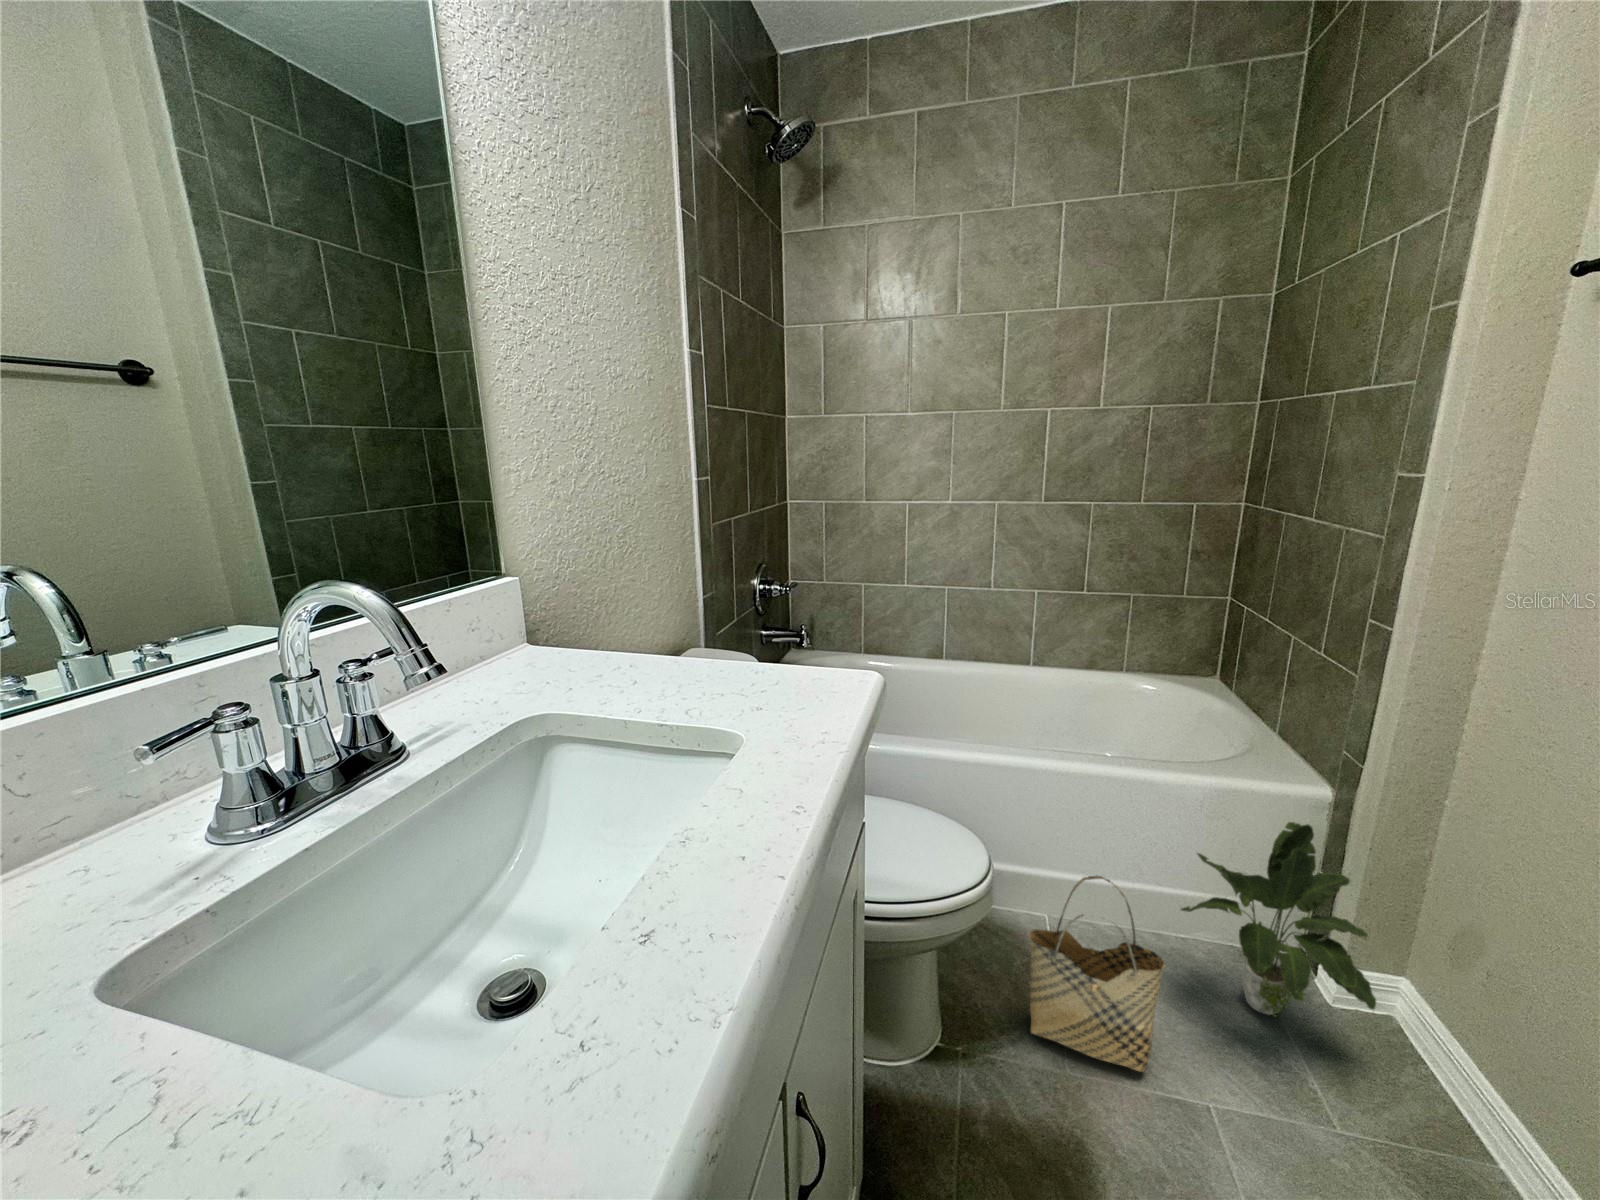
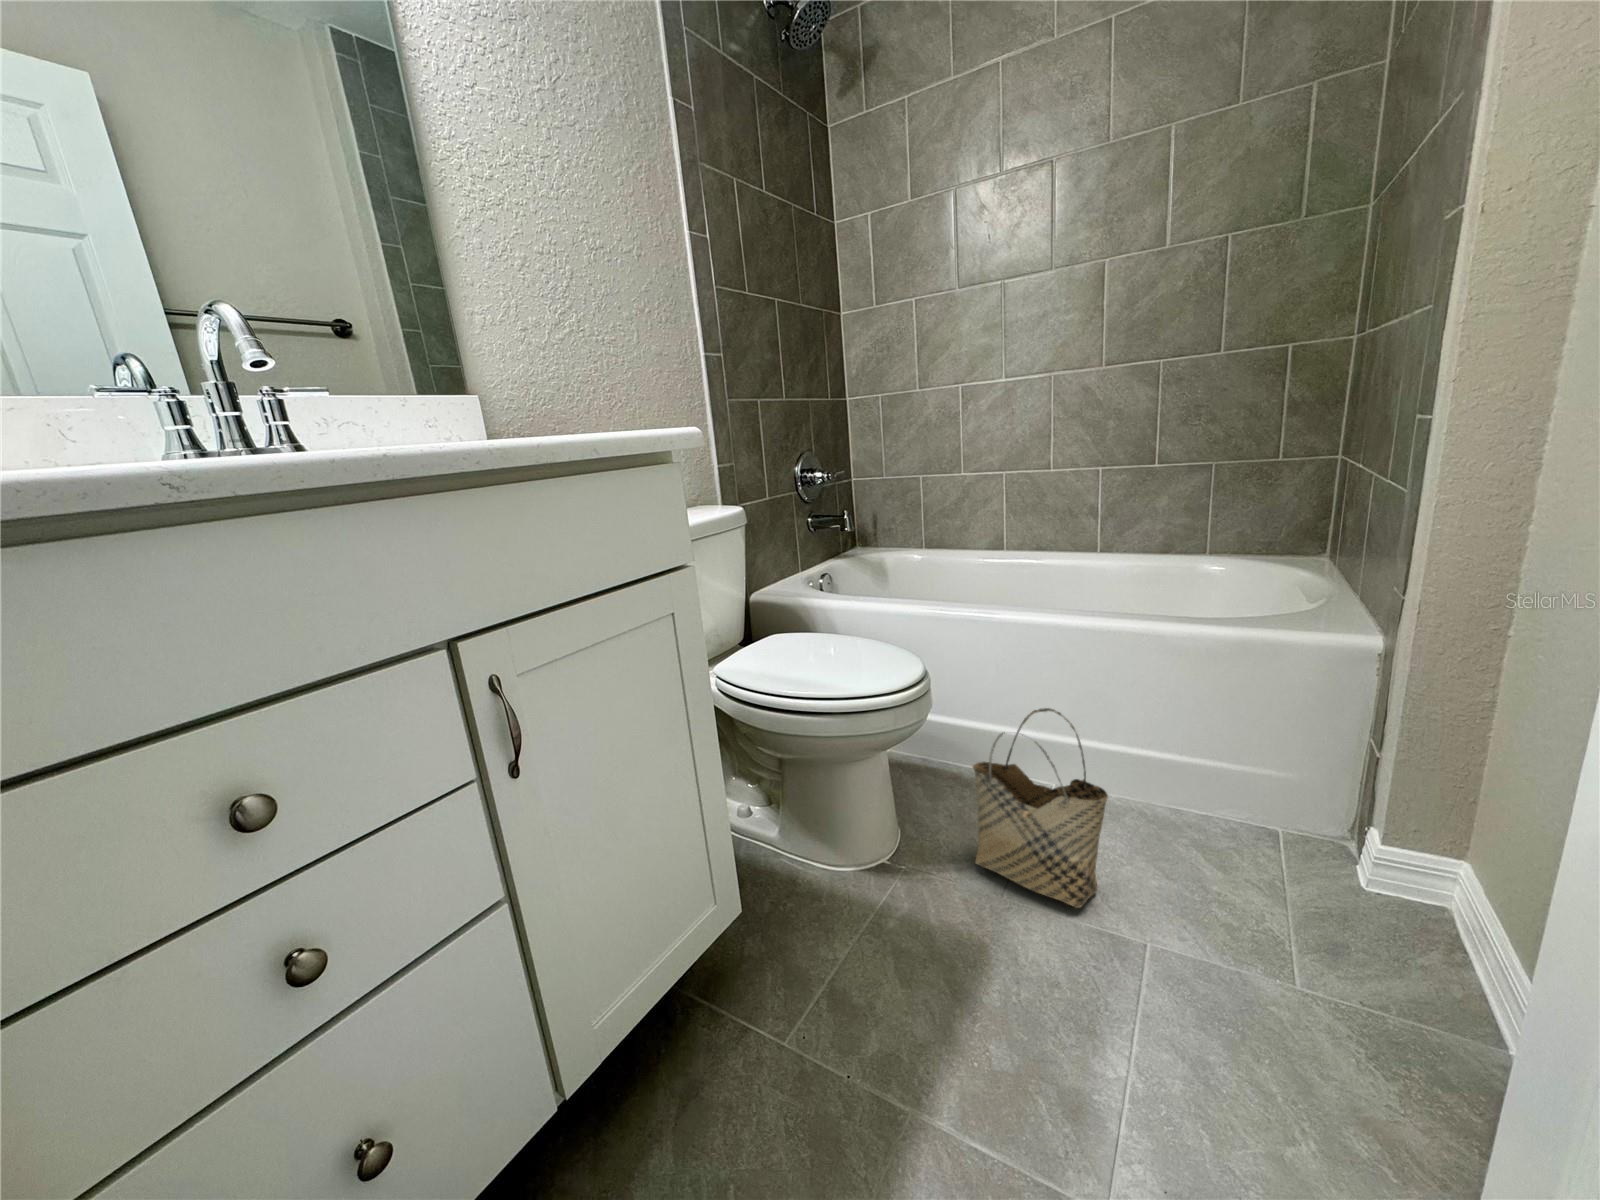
potted plant: present [1181,822,1376,1017] -> none [1165,661,1391,891]

